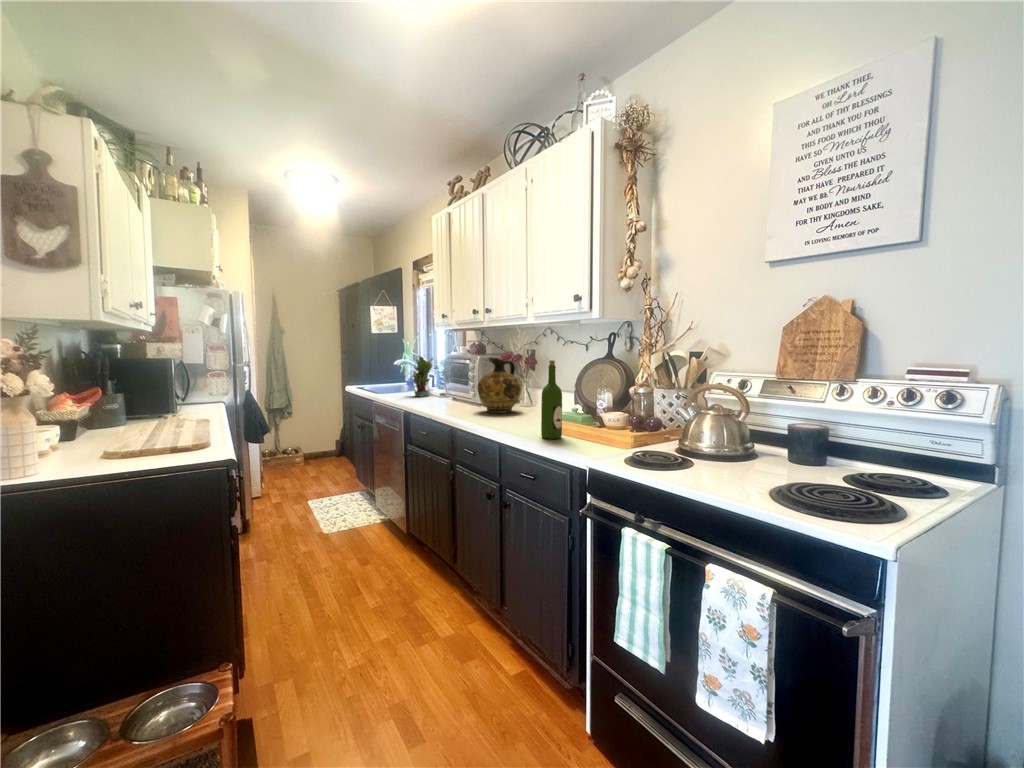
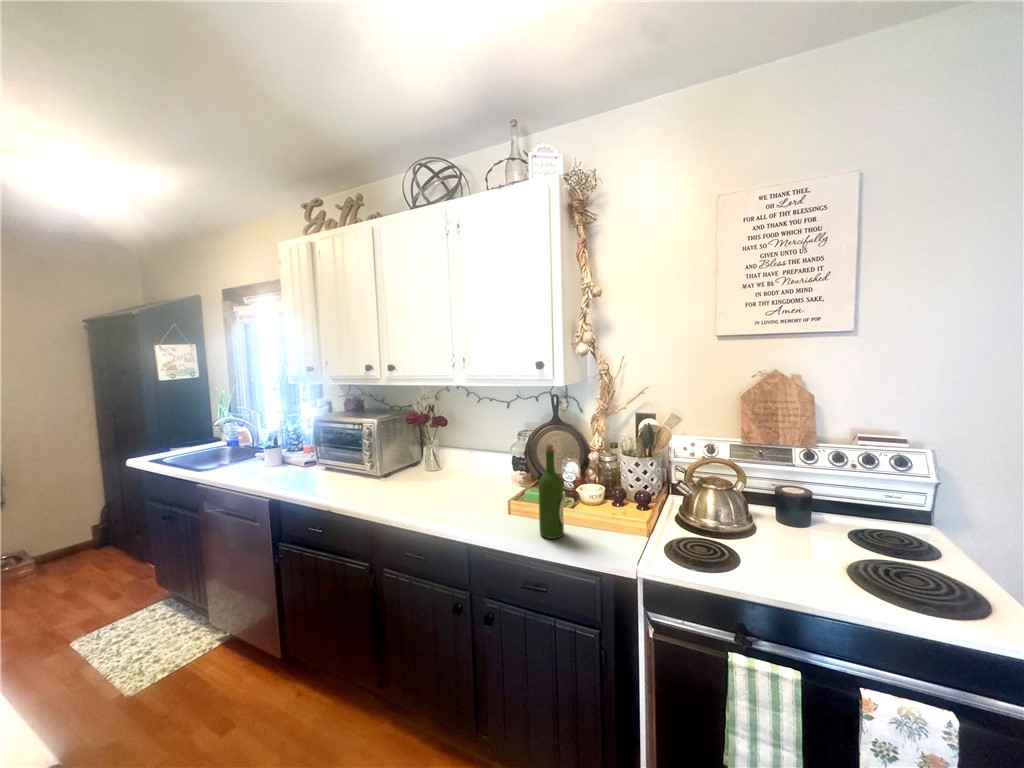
potted plant: present [409,356,433,396] -> none [250,419,288,472]
ceramic jug: present [477,358,521,413] -> none [392,426,445,493]

